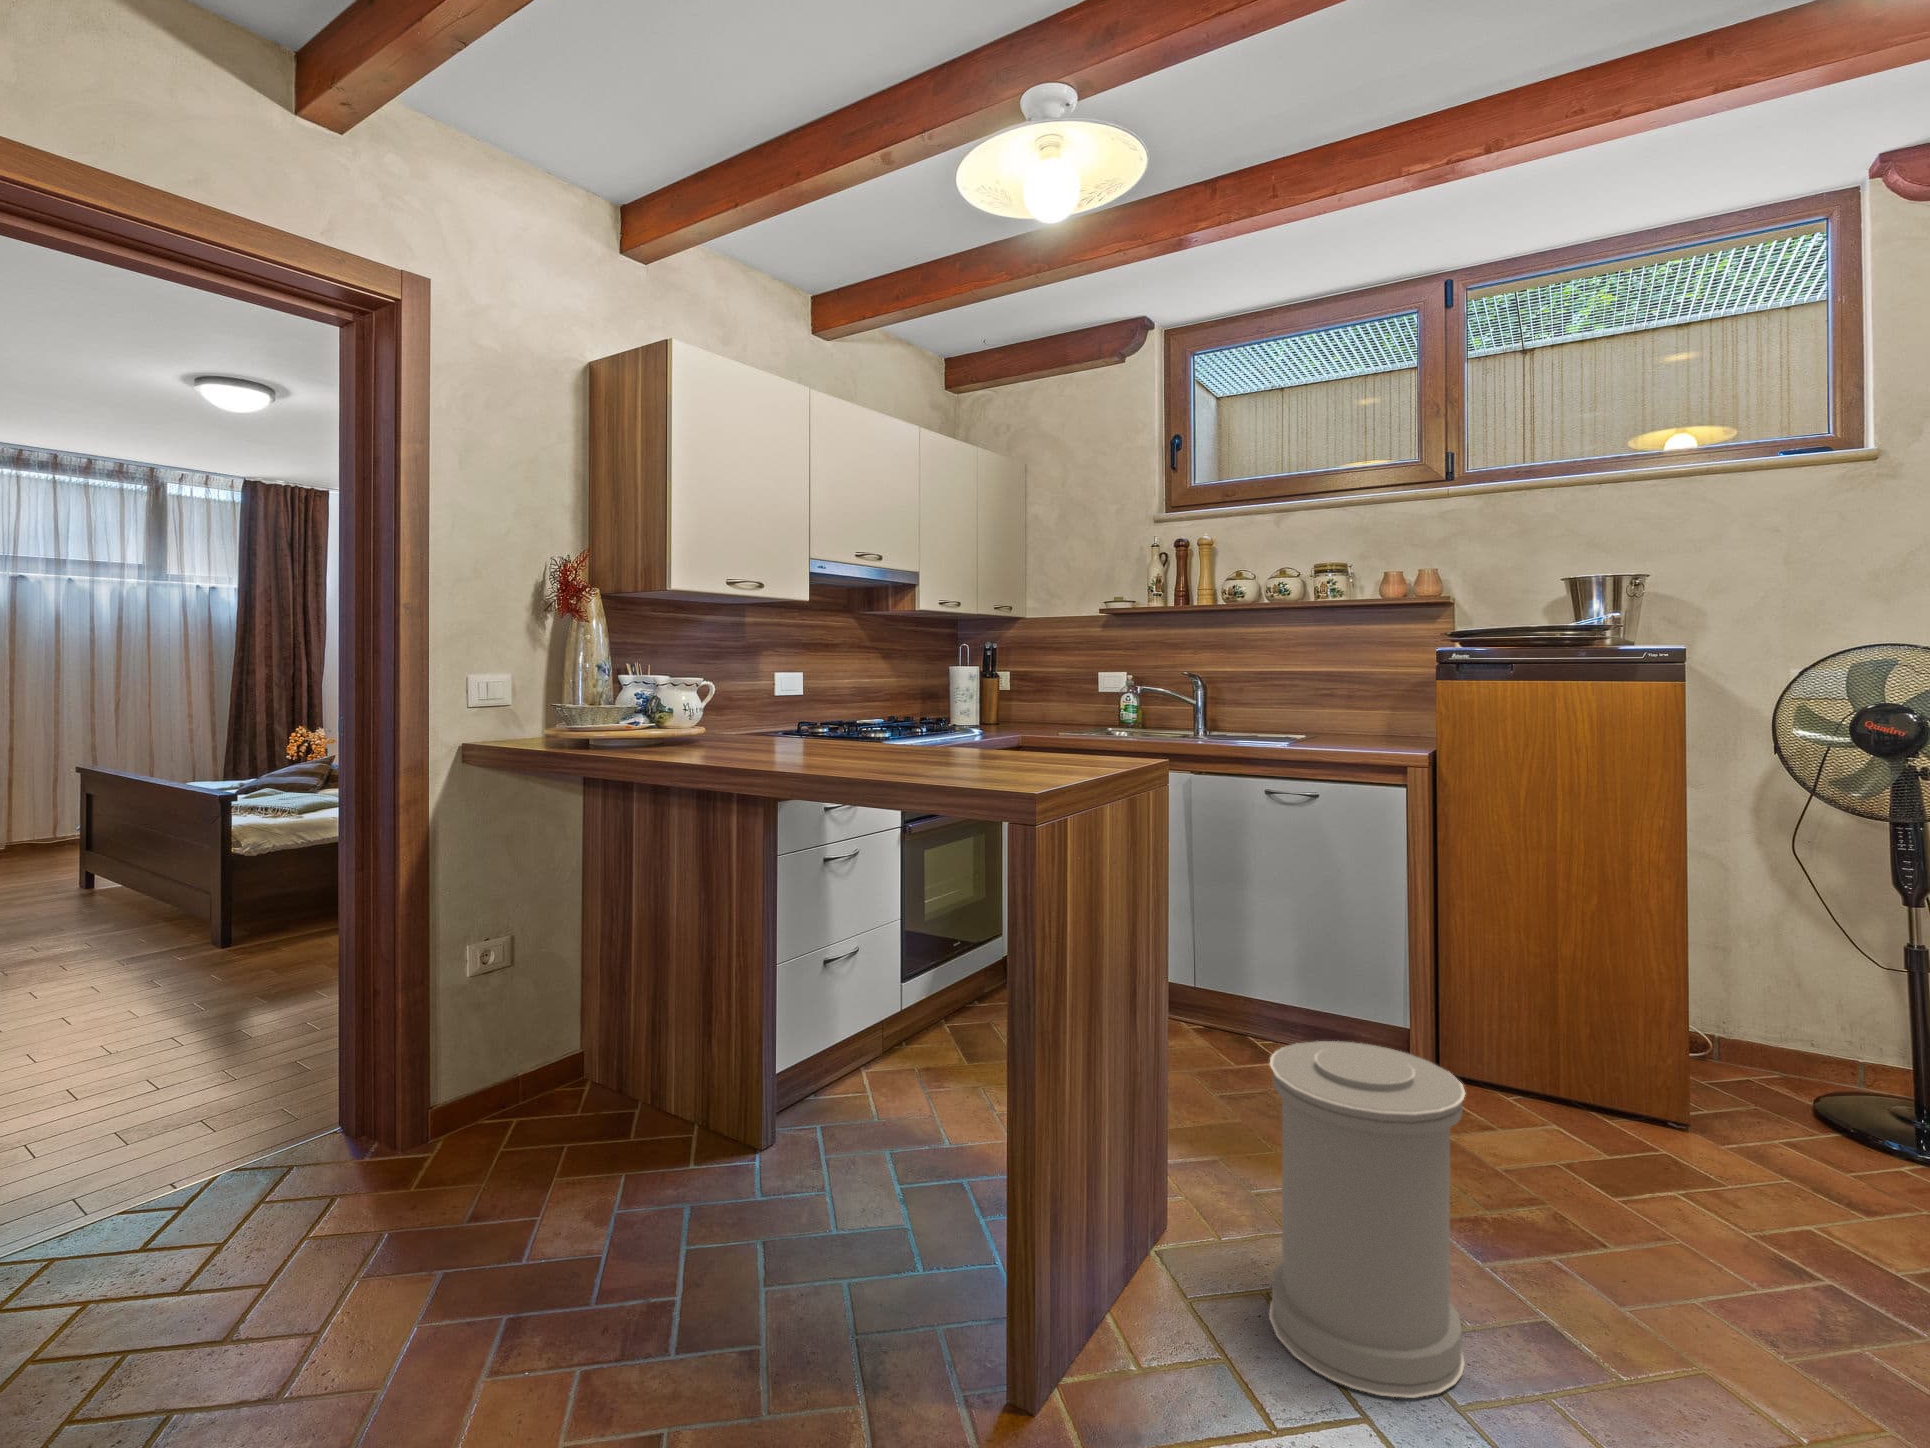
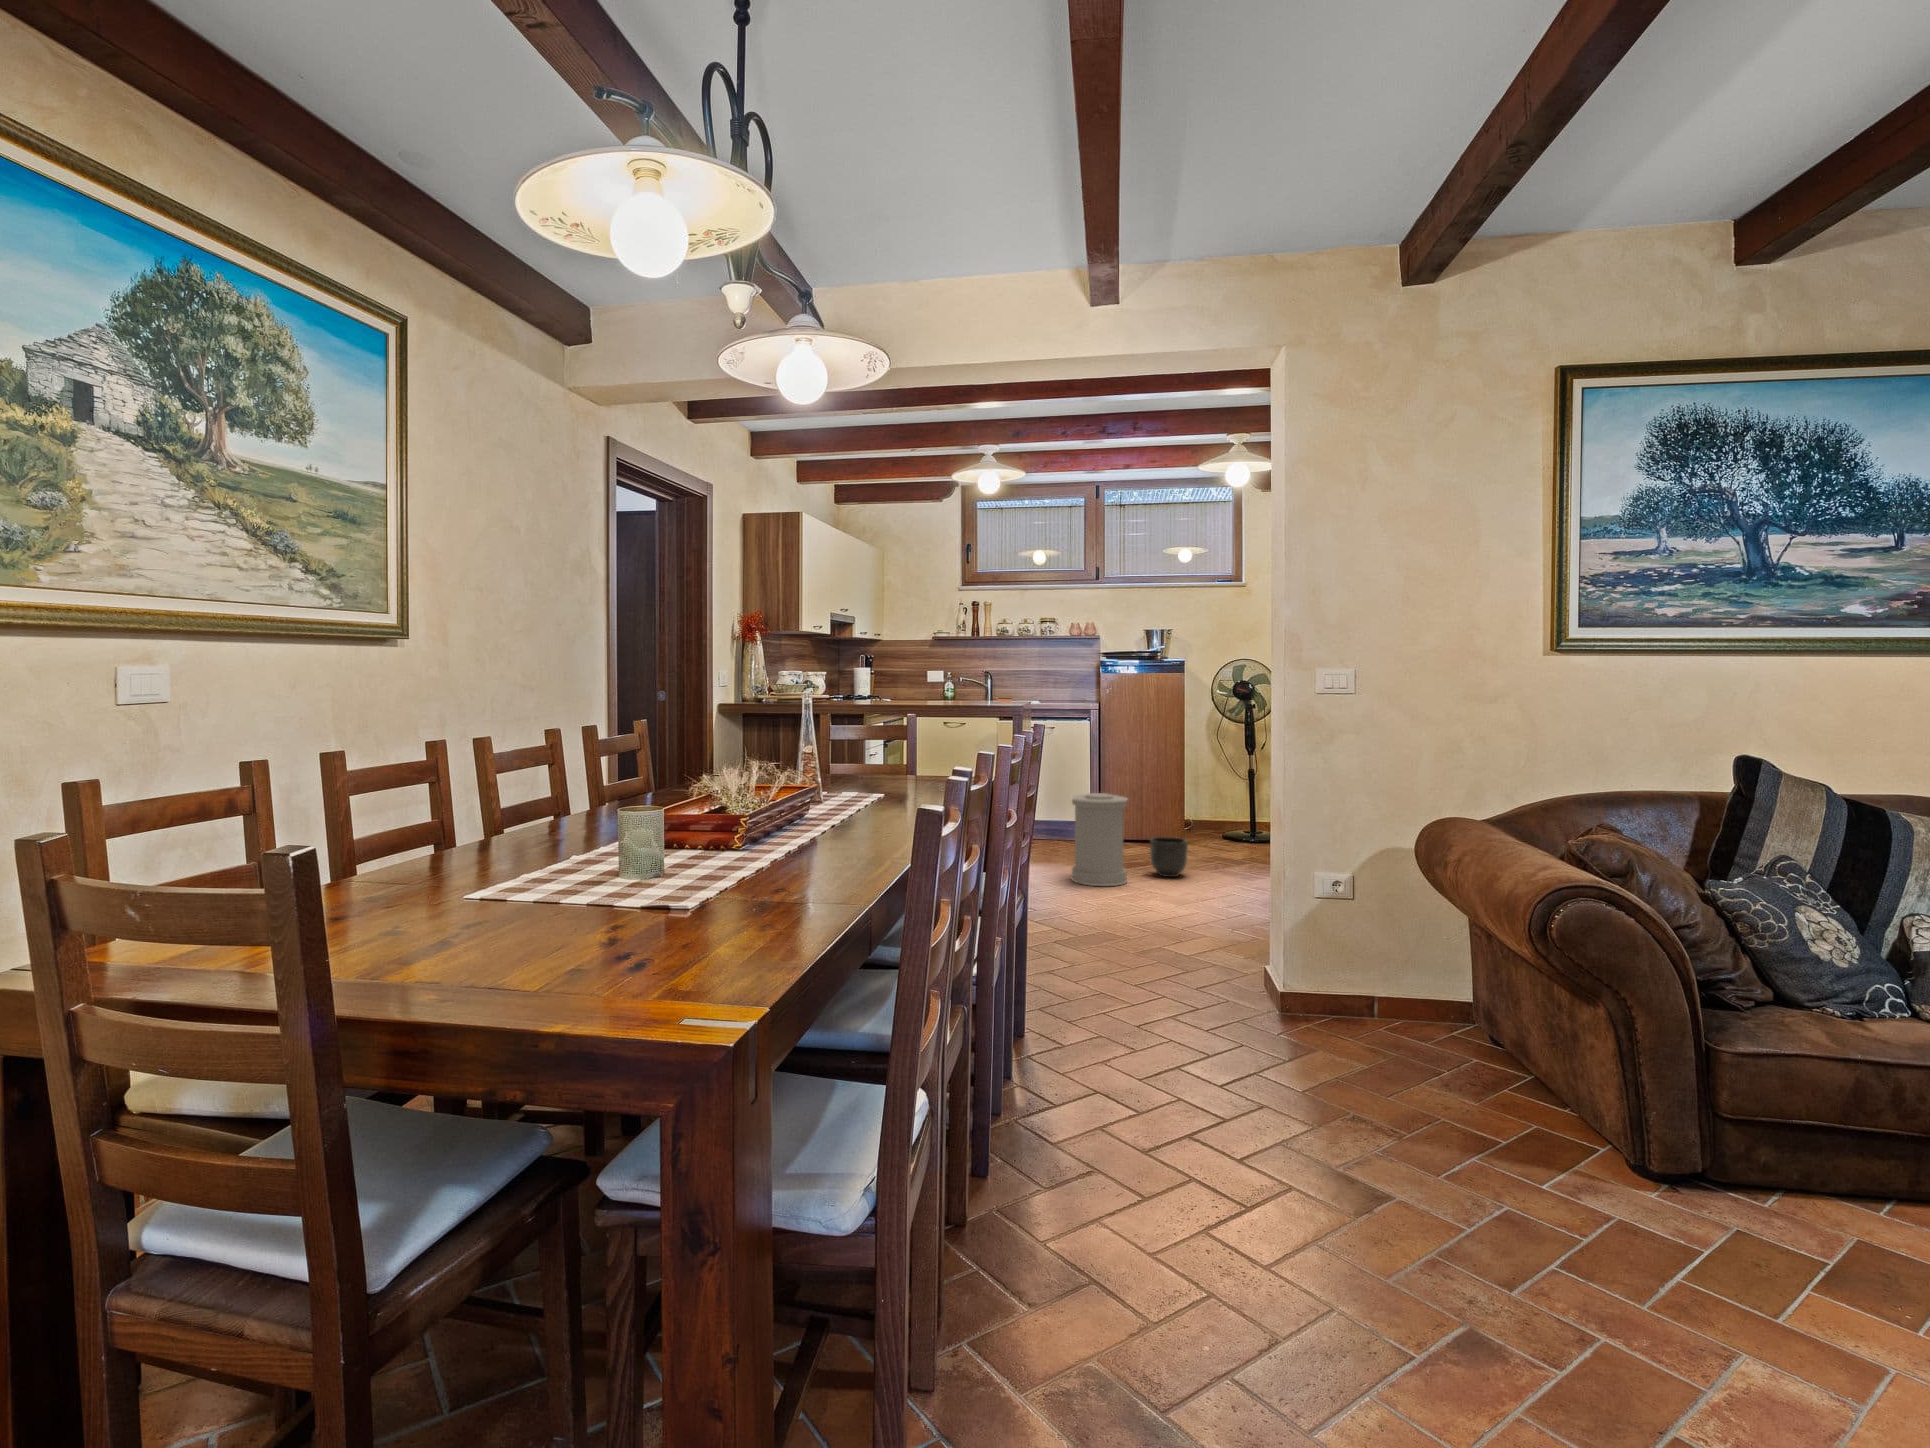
planter: none [1558,1199,1707,1369] -> present [1150,837,1188,877]

